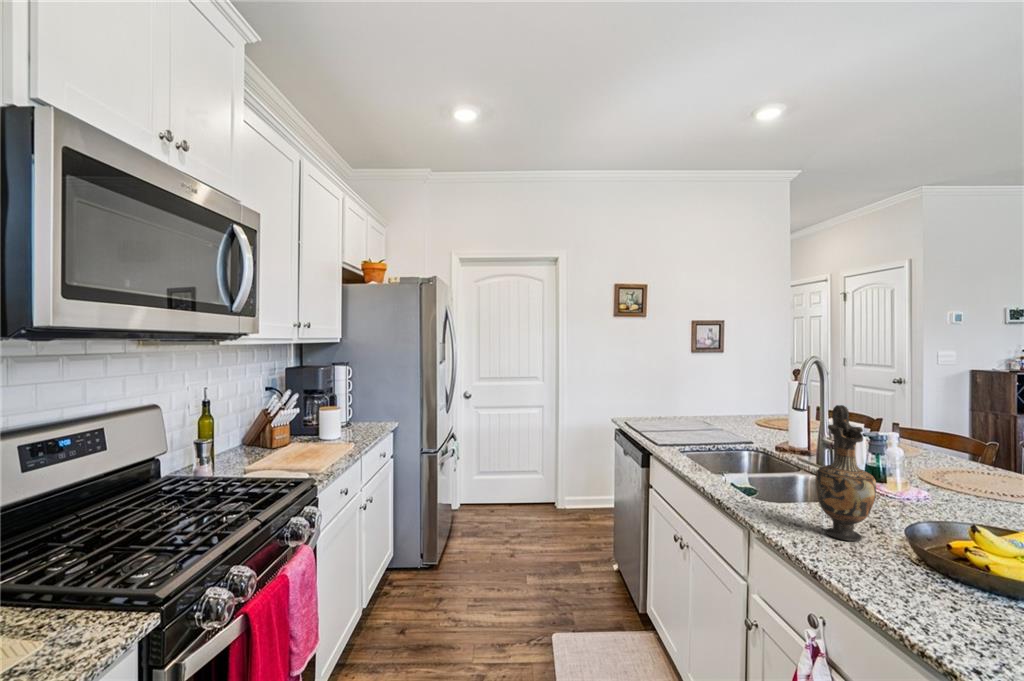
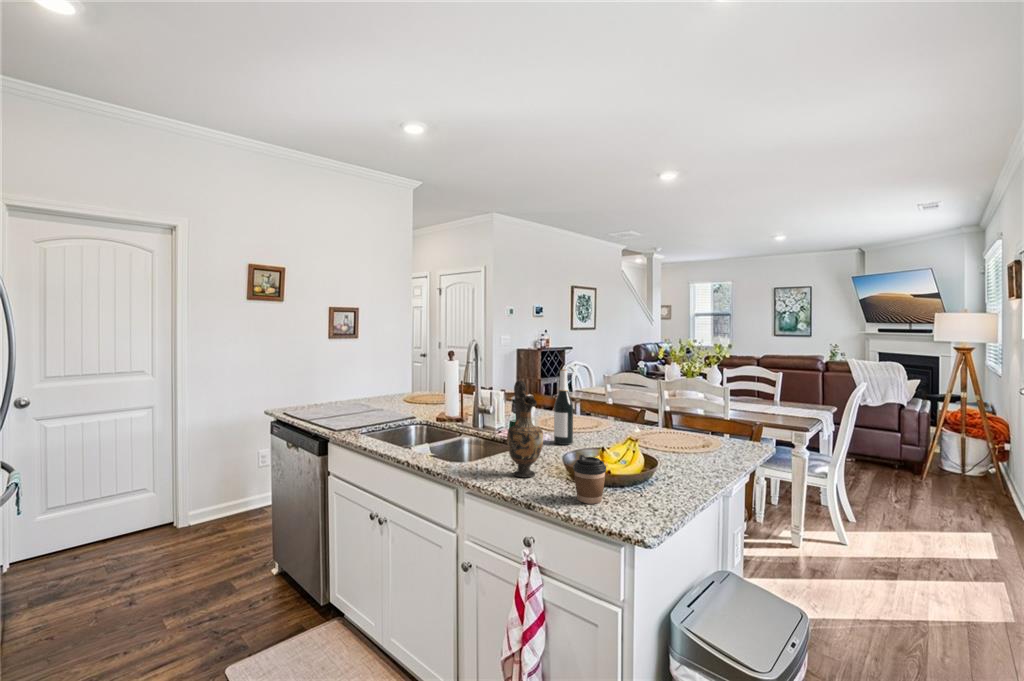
wine bottle: none [937,397,977,514] -> present [554,369,573,445]
coffee cup: none [899,525,967,610] -> present [573,455,606,504]

